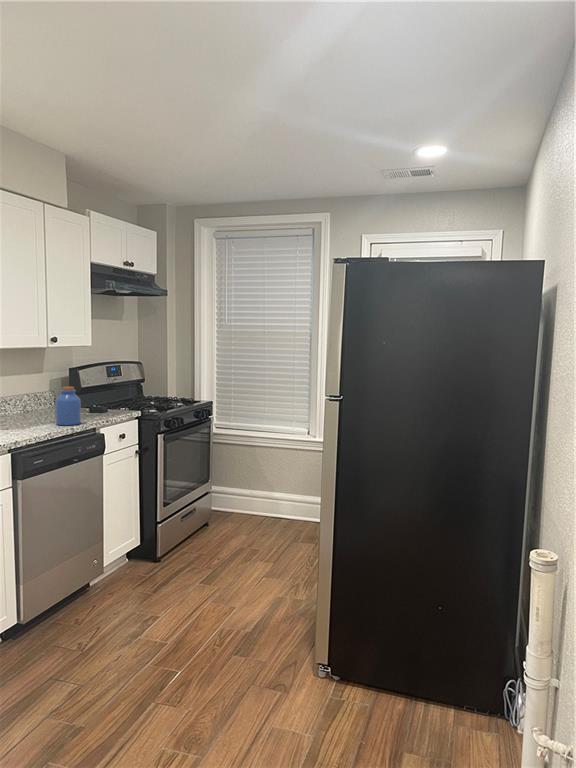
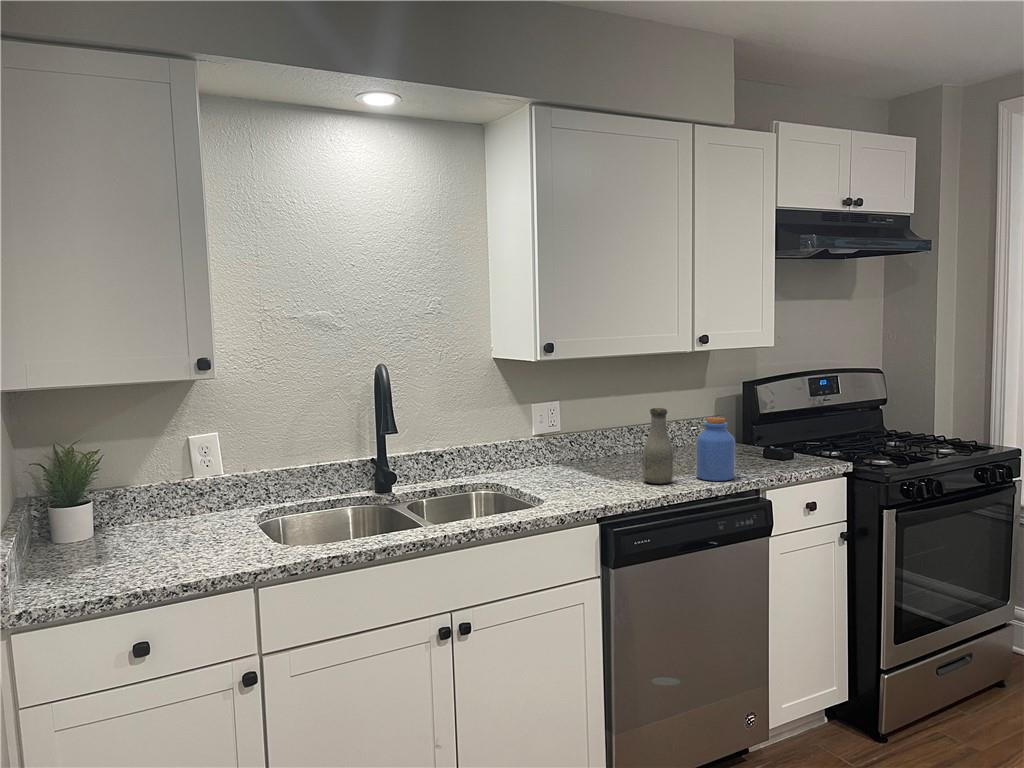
bottle: none [23,382,44,430] -> present [642,408,673,484]

